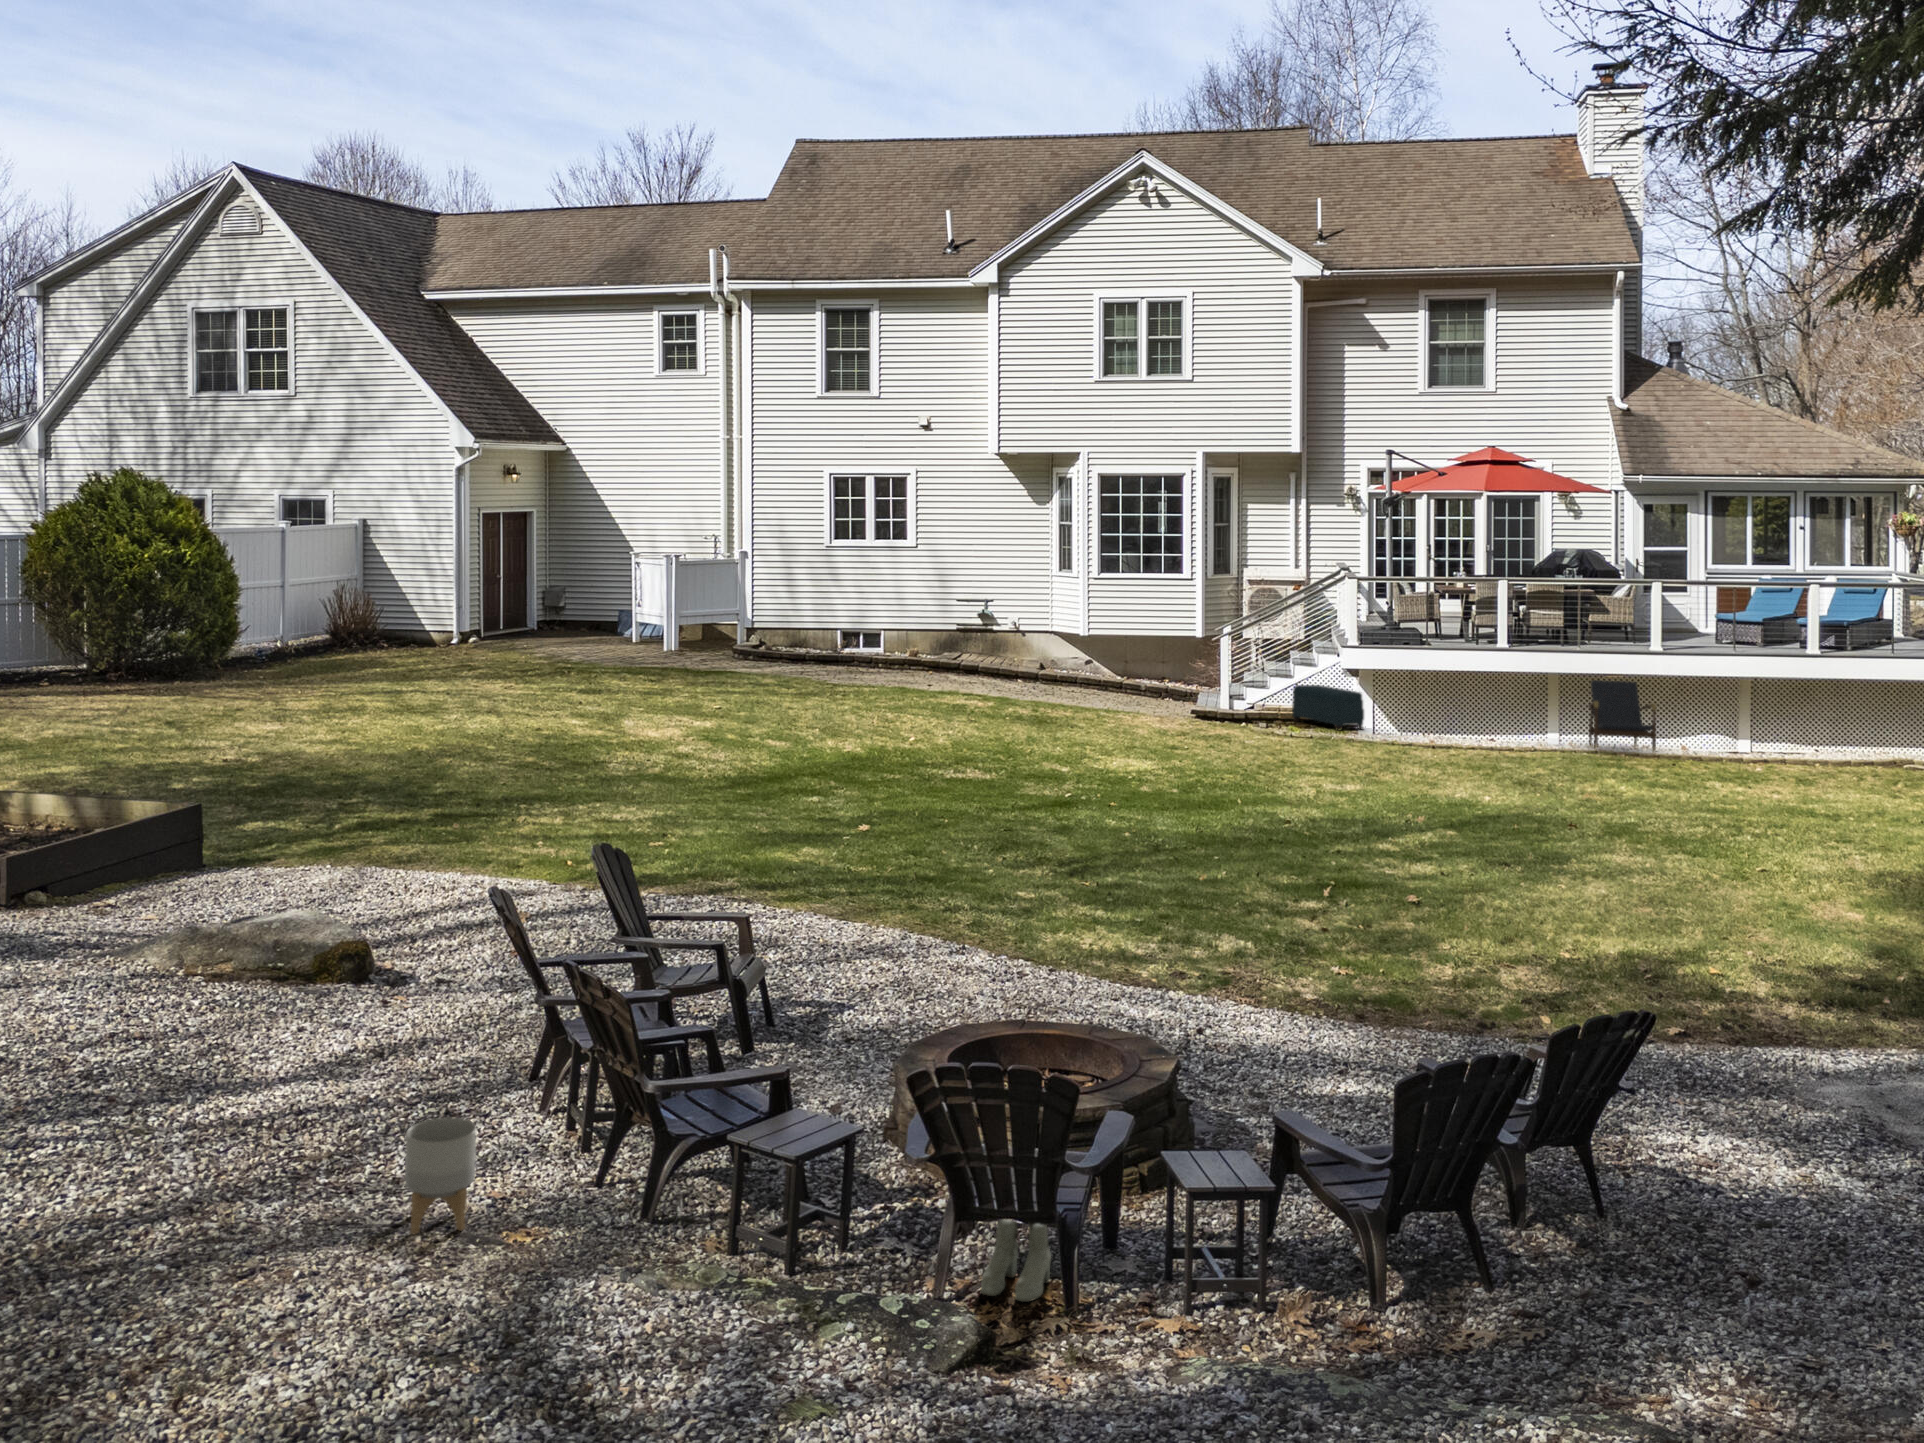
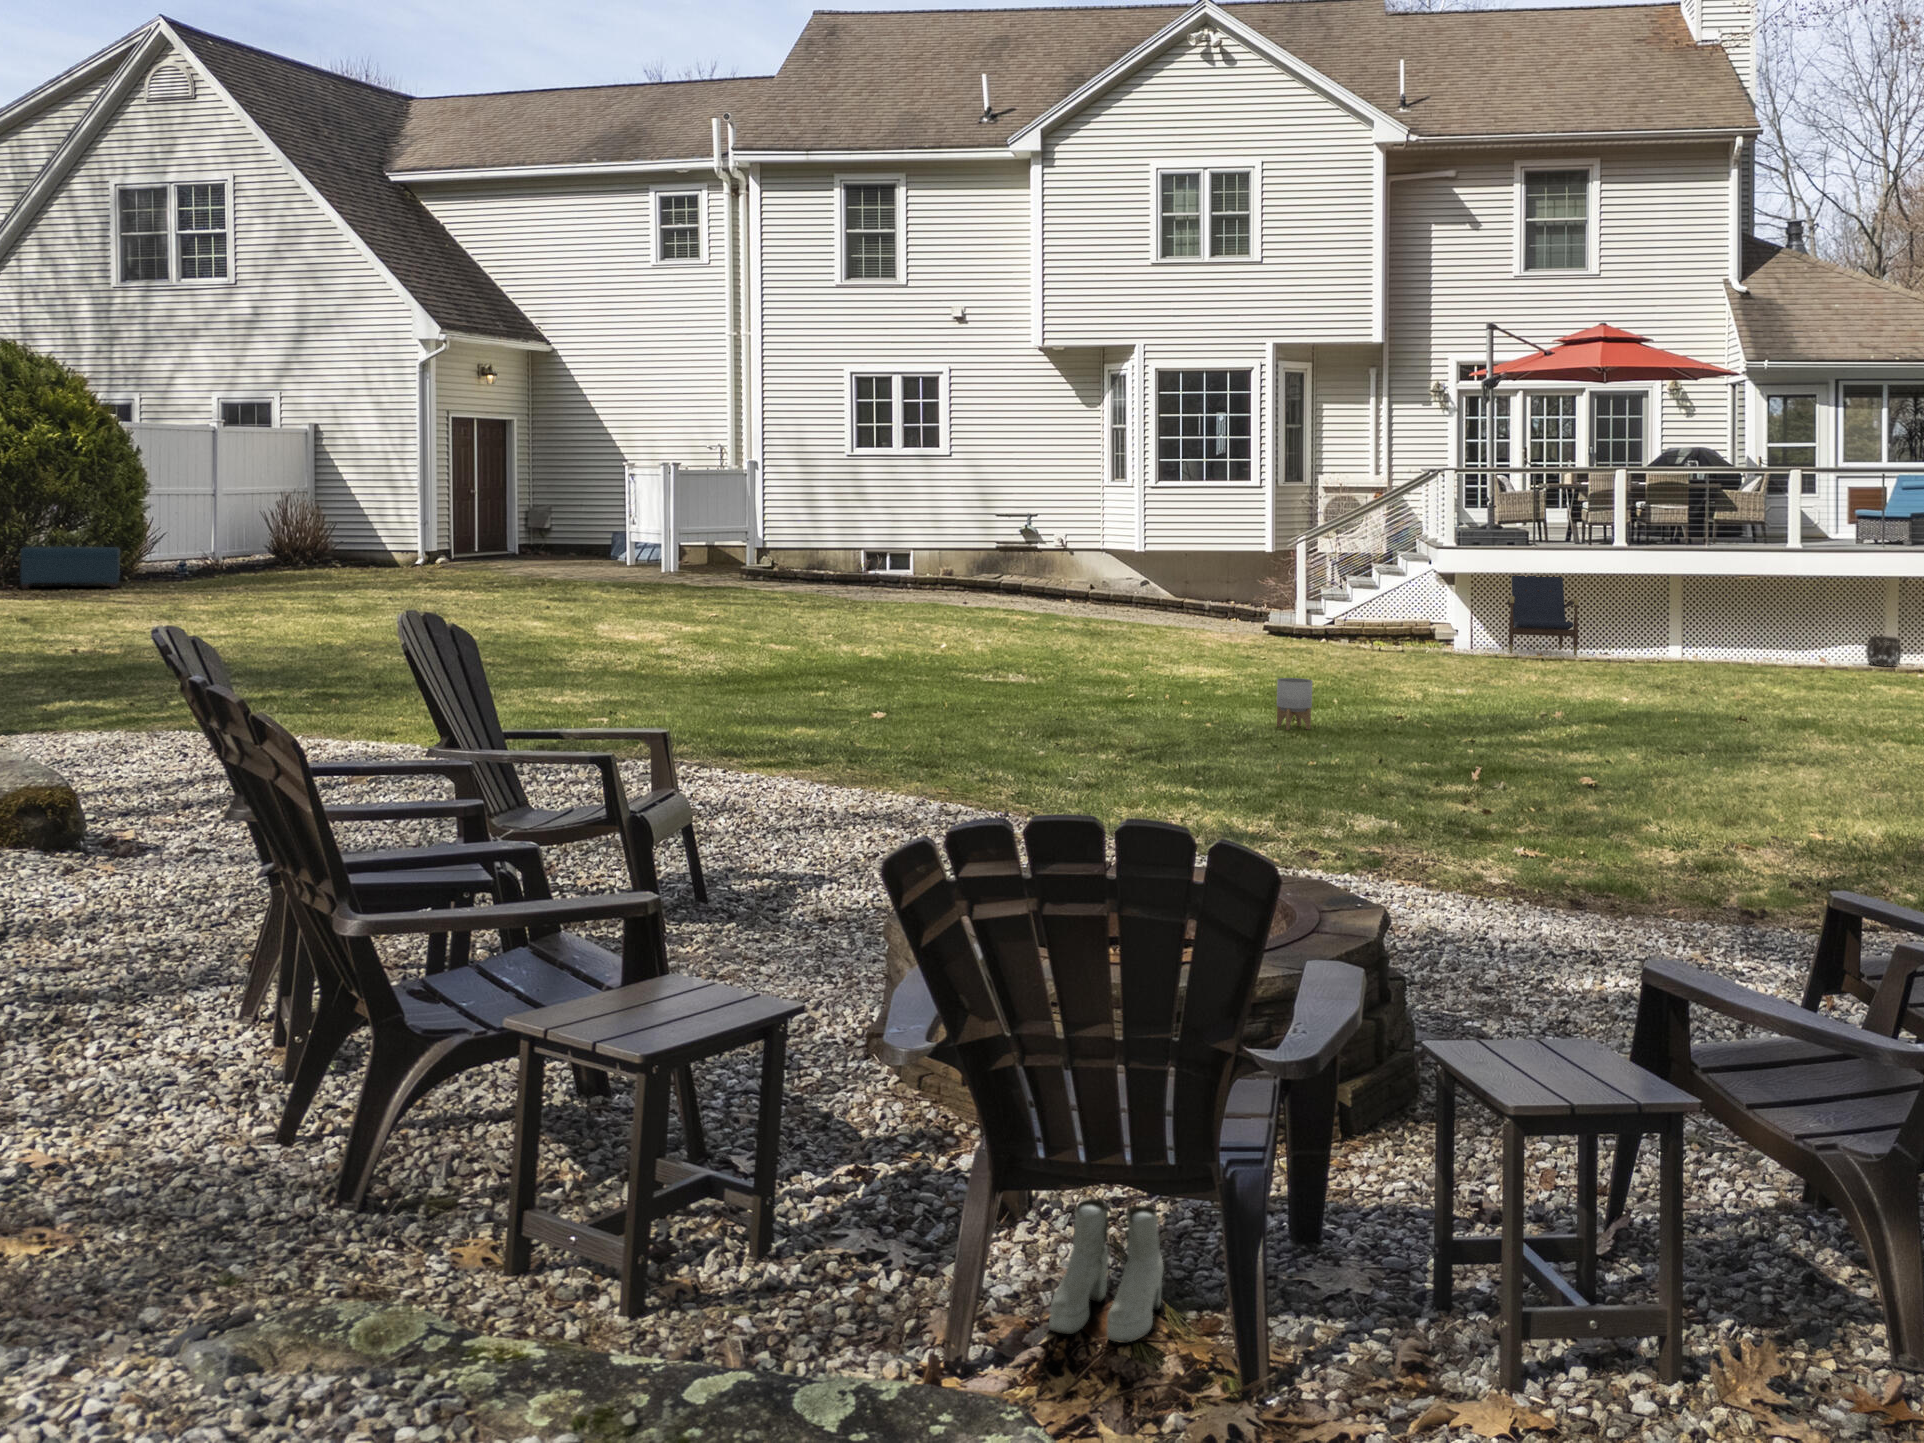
lounge chair: present [1589,680,1656,754] -> present [1507,576,1579,656]
bench: present [1292,685,1364,730] -> present [20,547,120,589]
woven basket: none [1720,729,1752,756] -> present [1866,636,1901,667]
planter: present [405,1118,477,1234] -> present [1277,678,1312,730]

